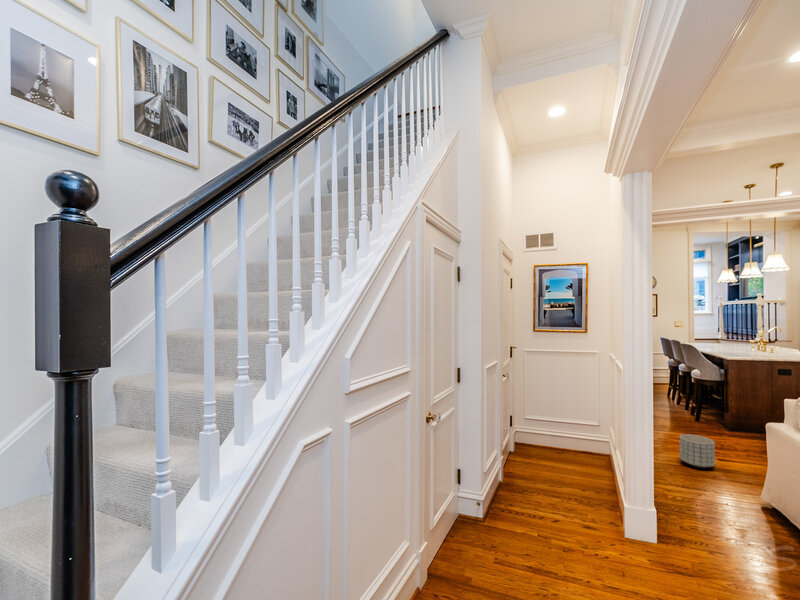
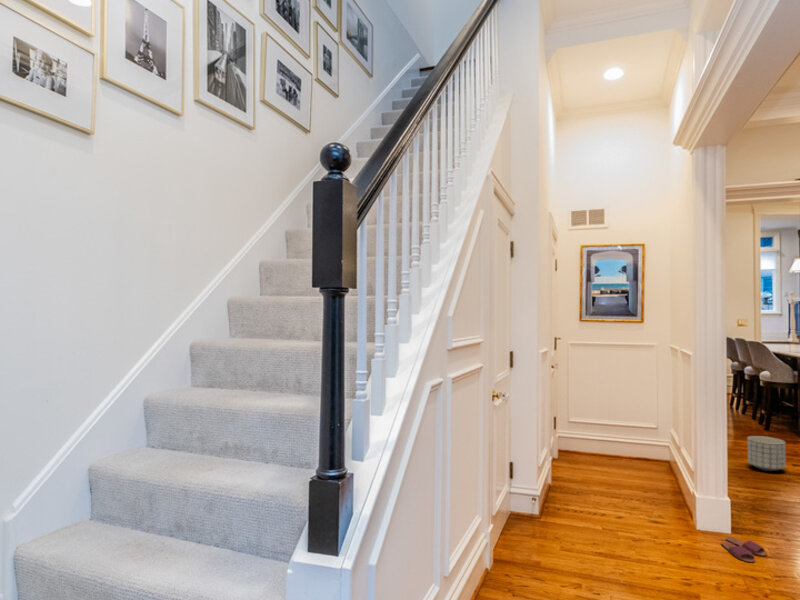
slippers: none [651,550,696,586] -> present [721,537,767,562]

